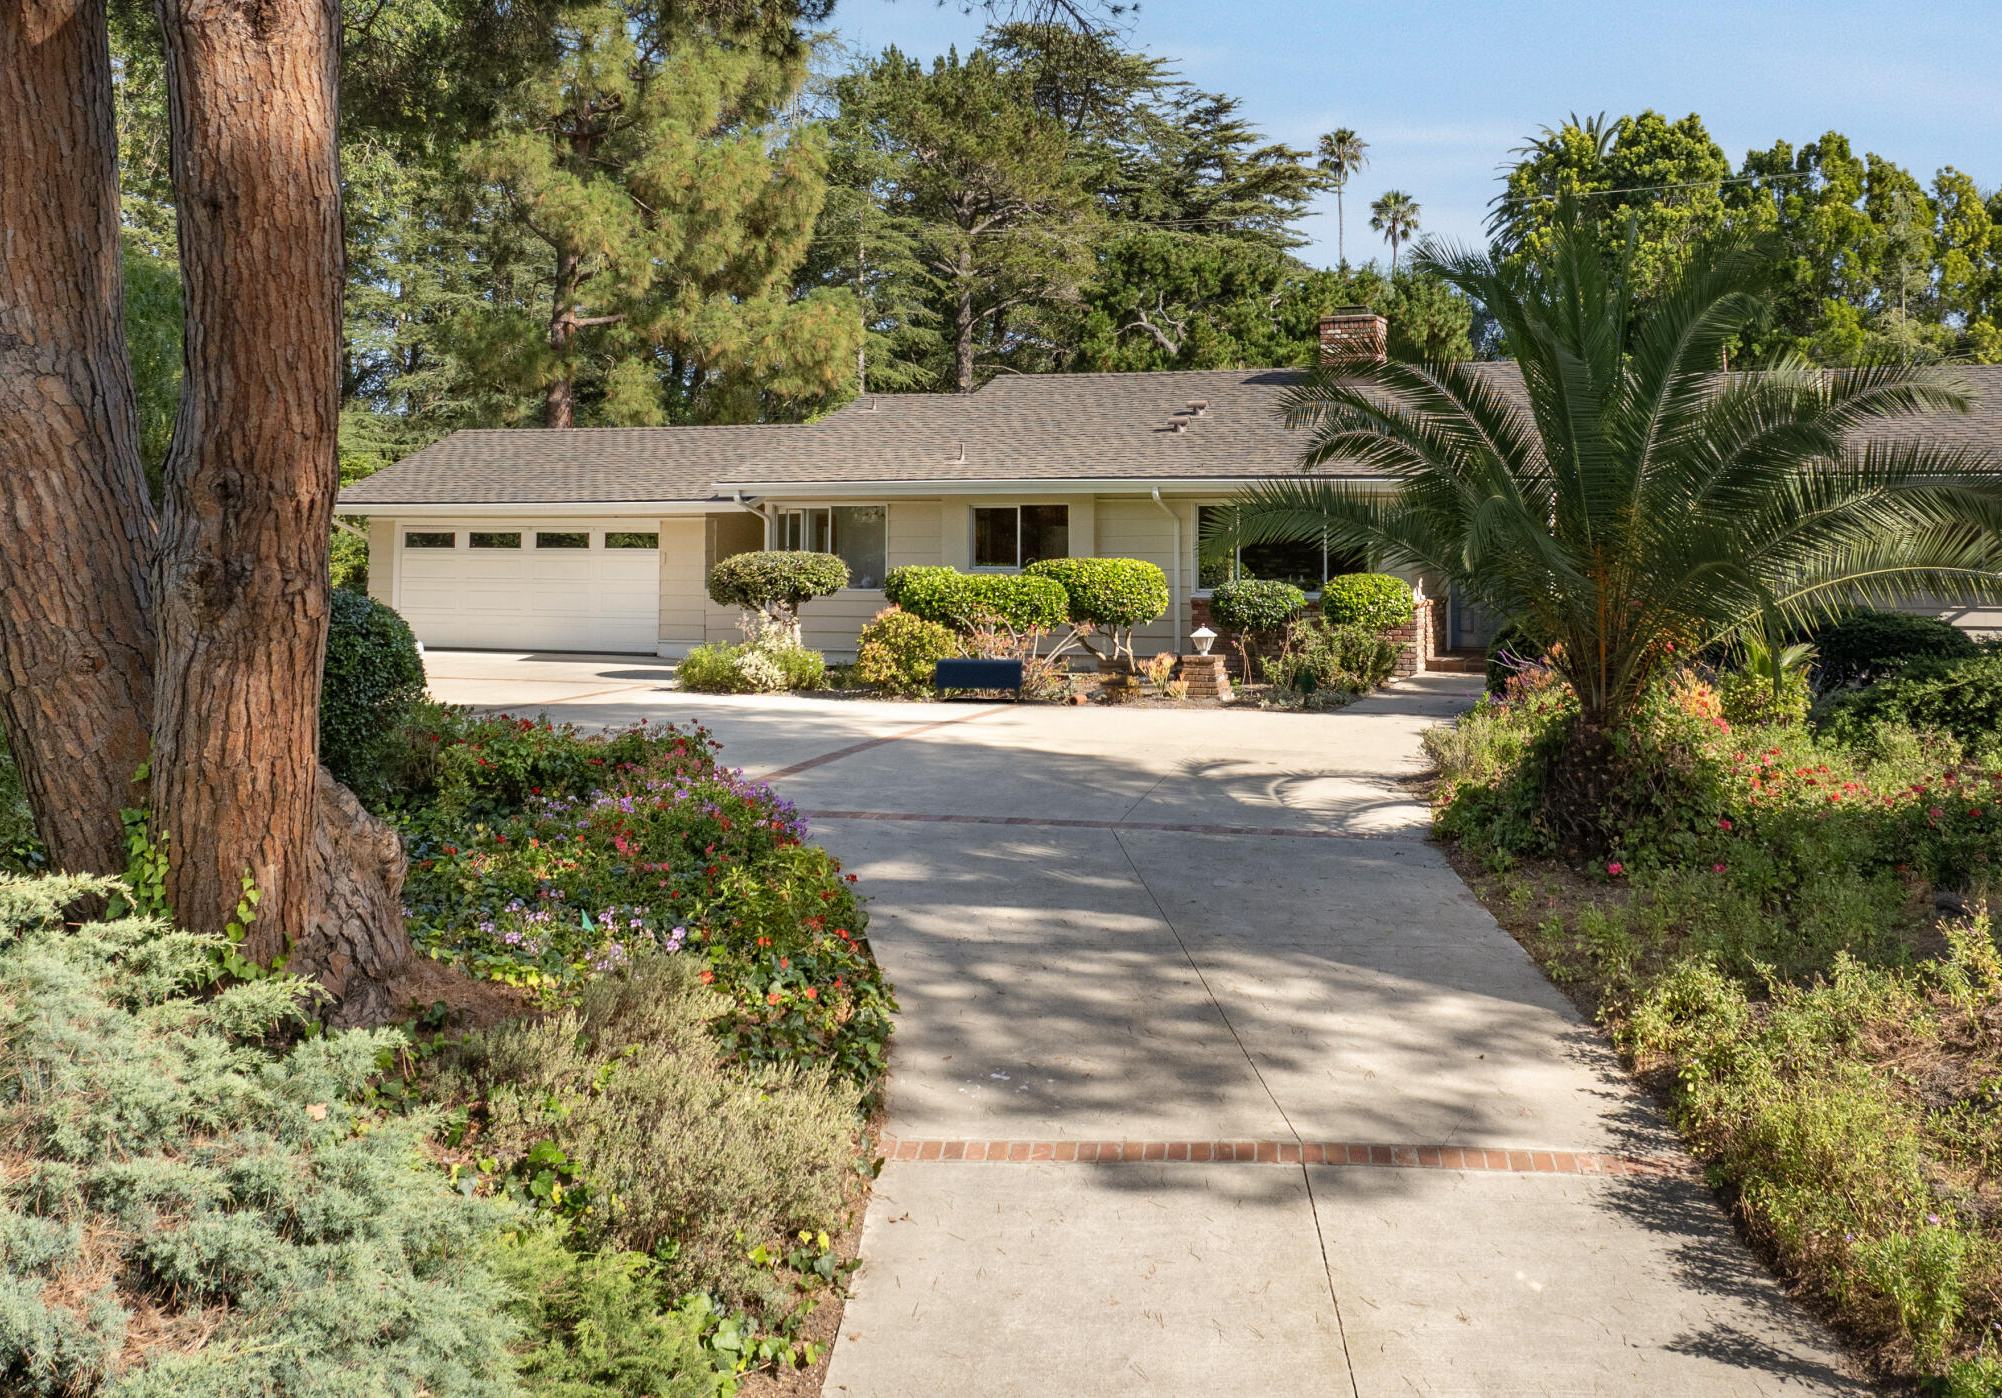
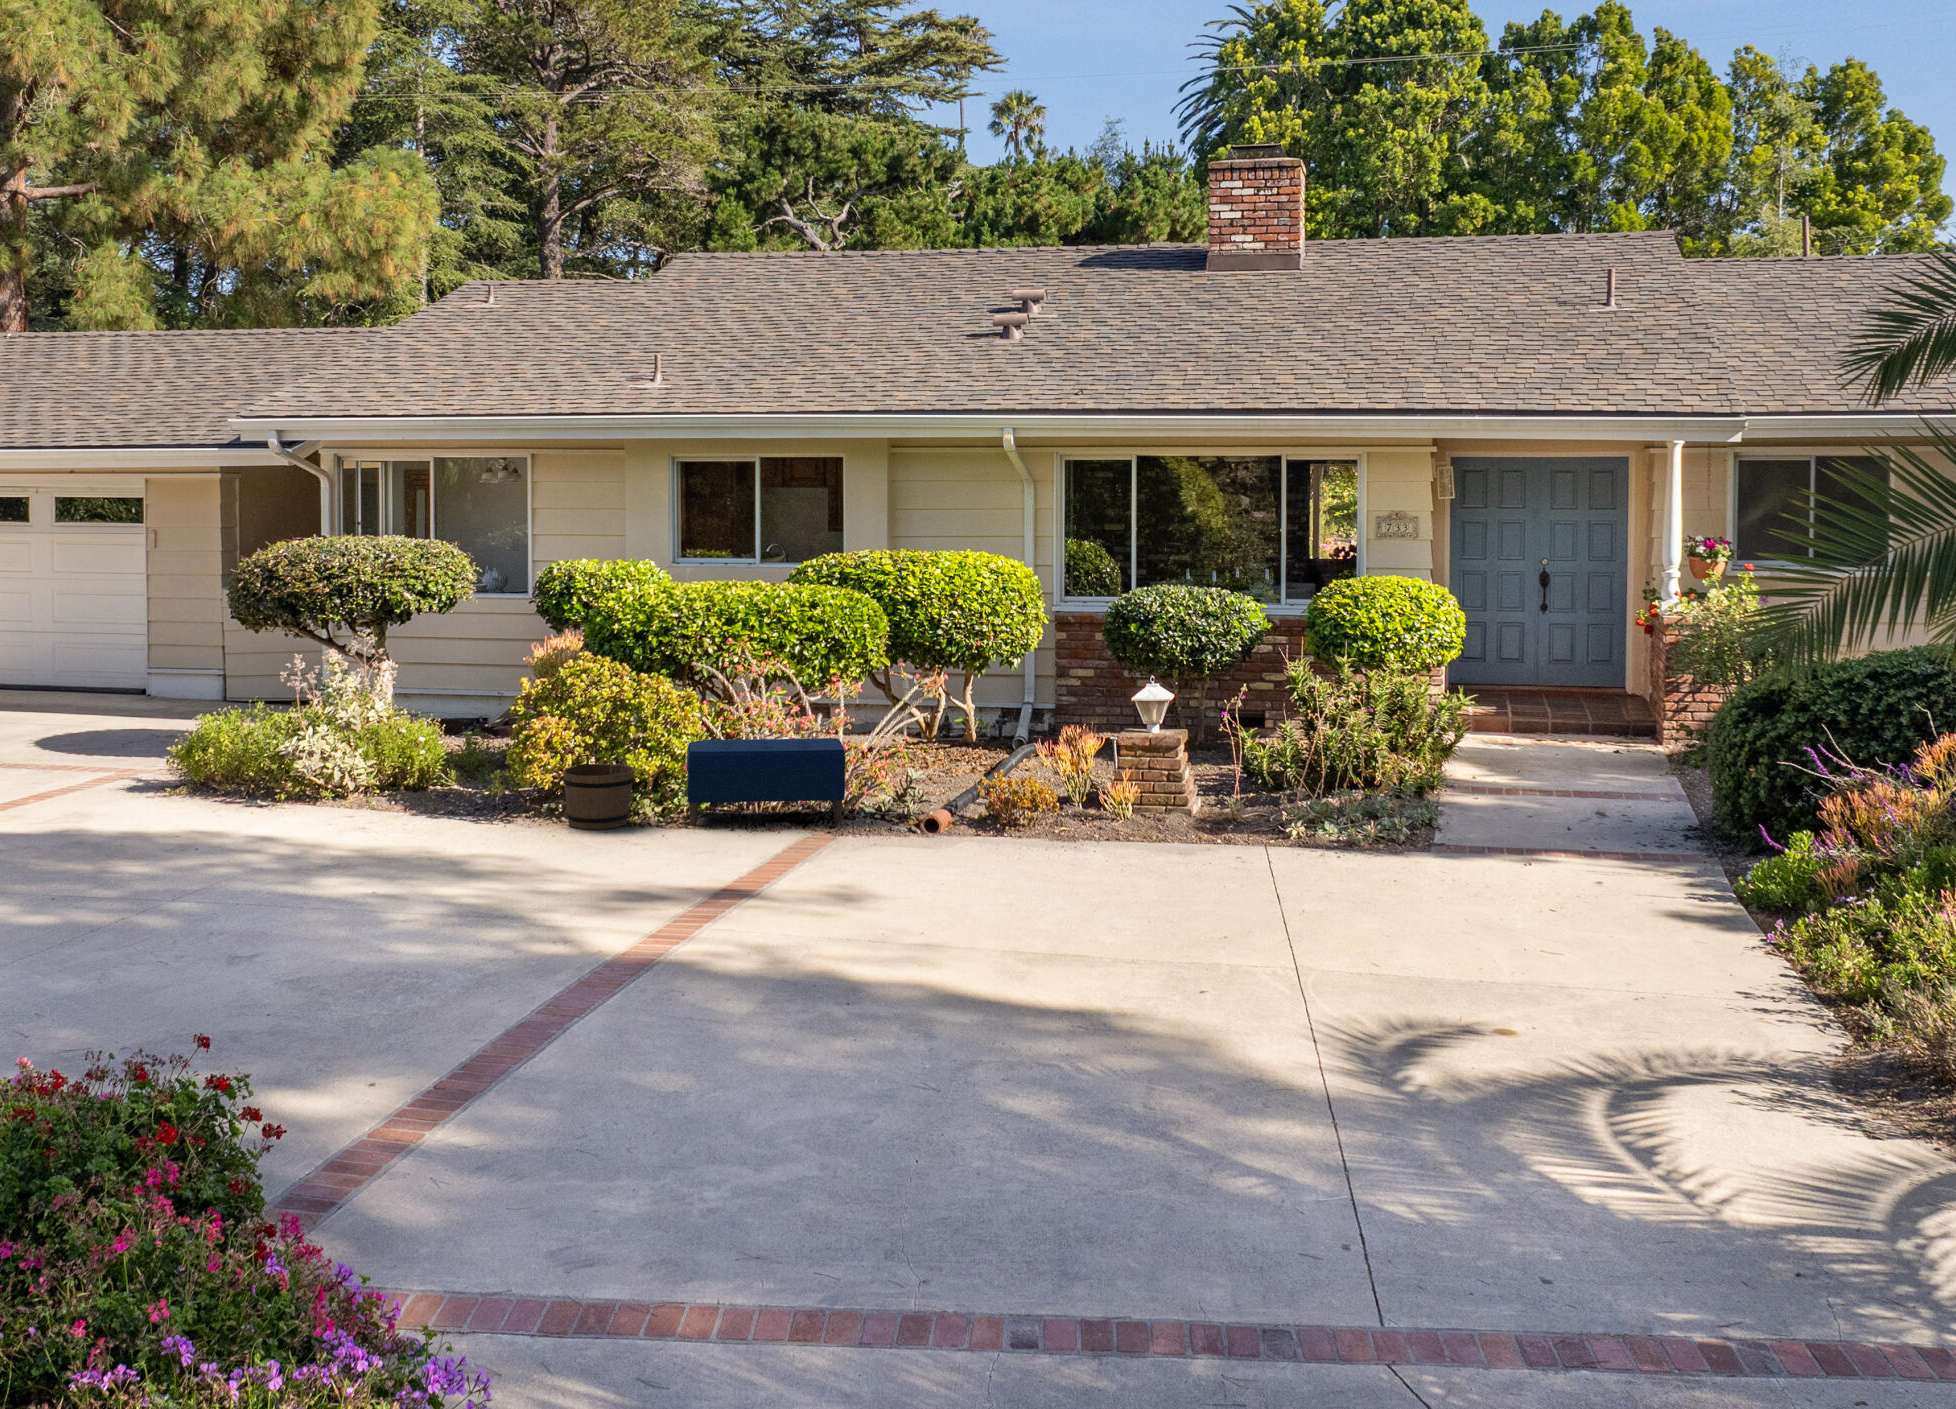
bucket: present [1097,656,1131,688] -> present [563,755,635,829]
decorative plant: present [1297,664,1318,707] -> none [1320,733,1365,810]

